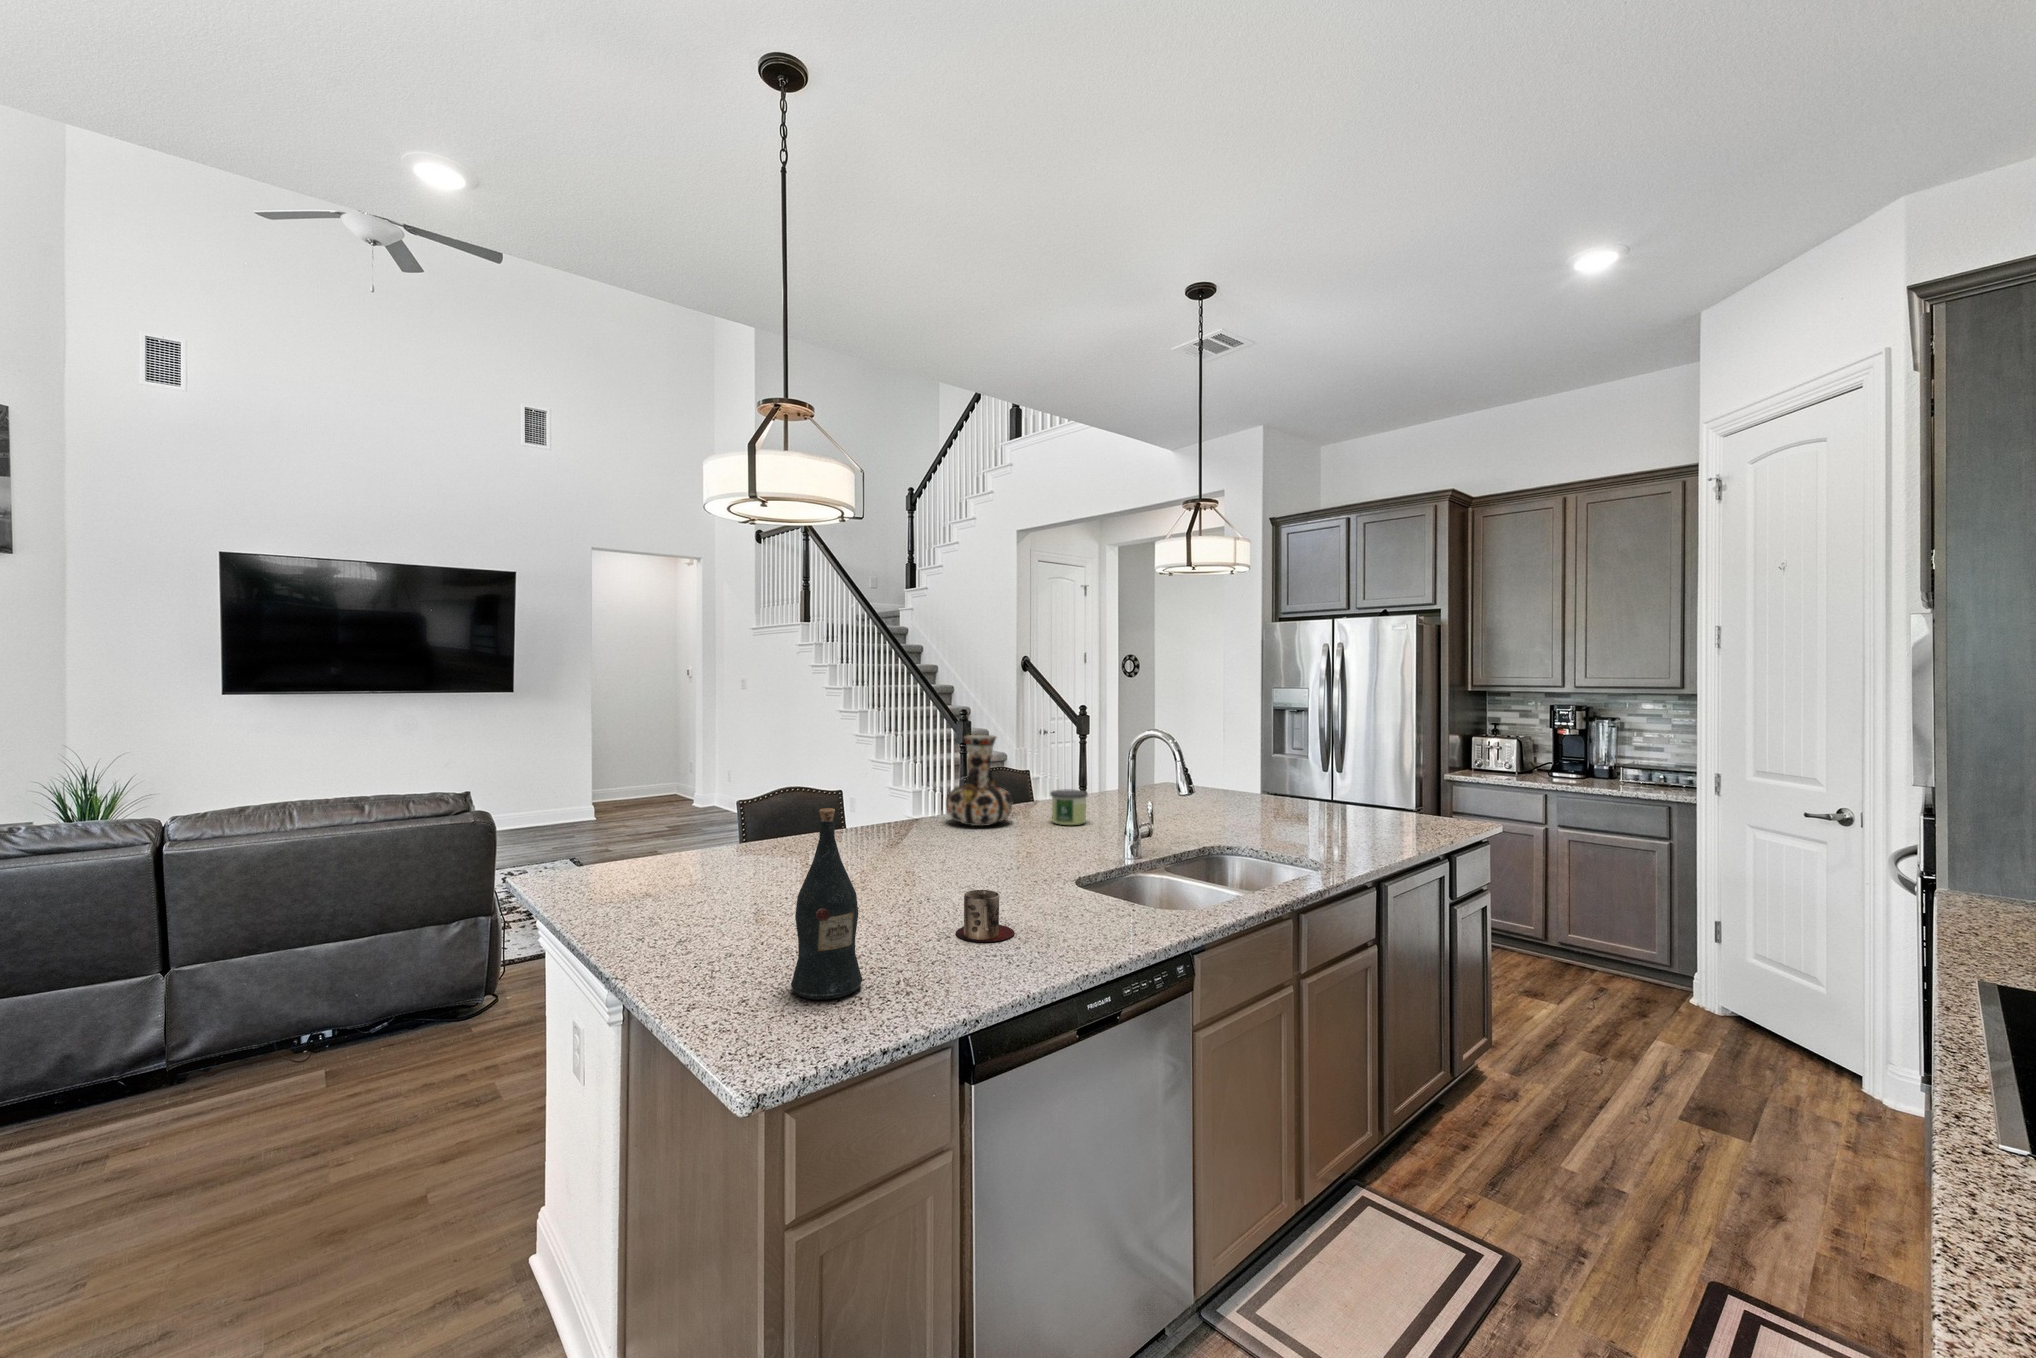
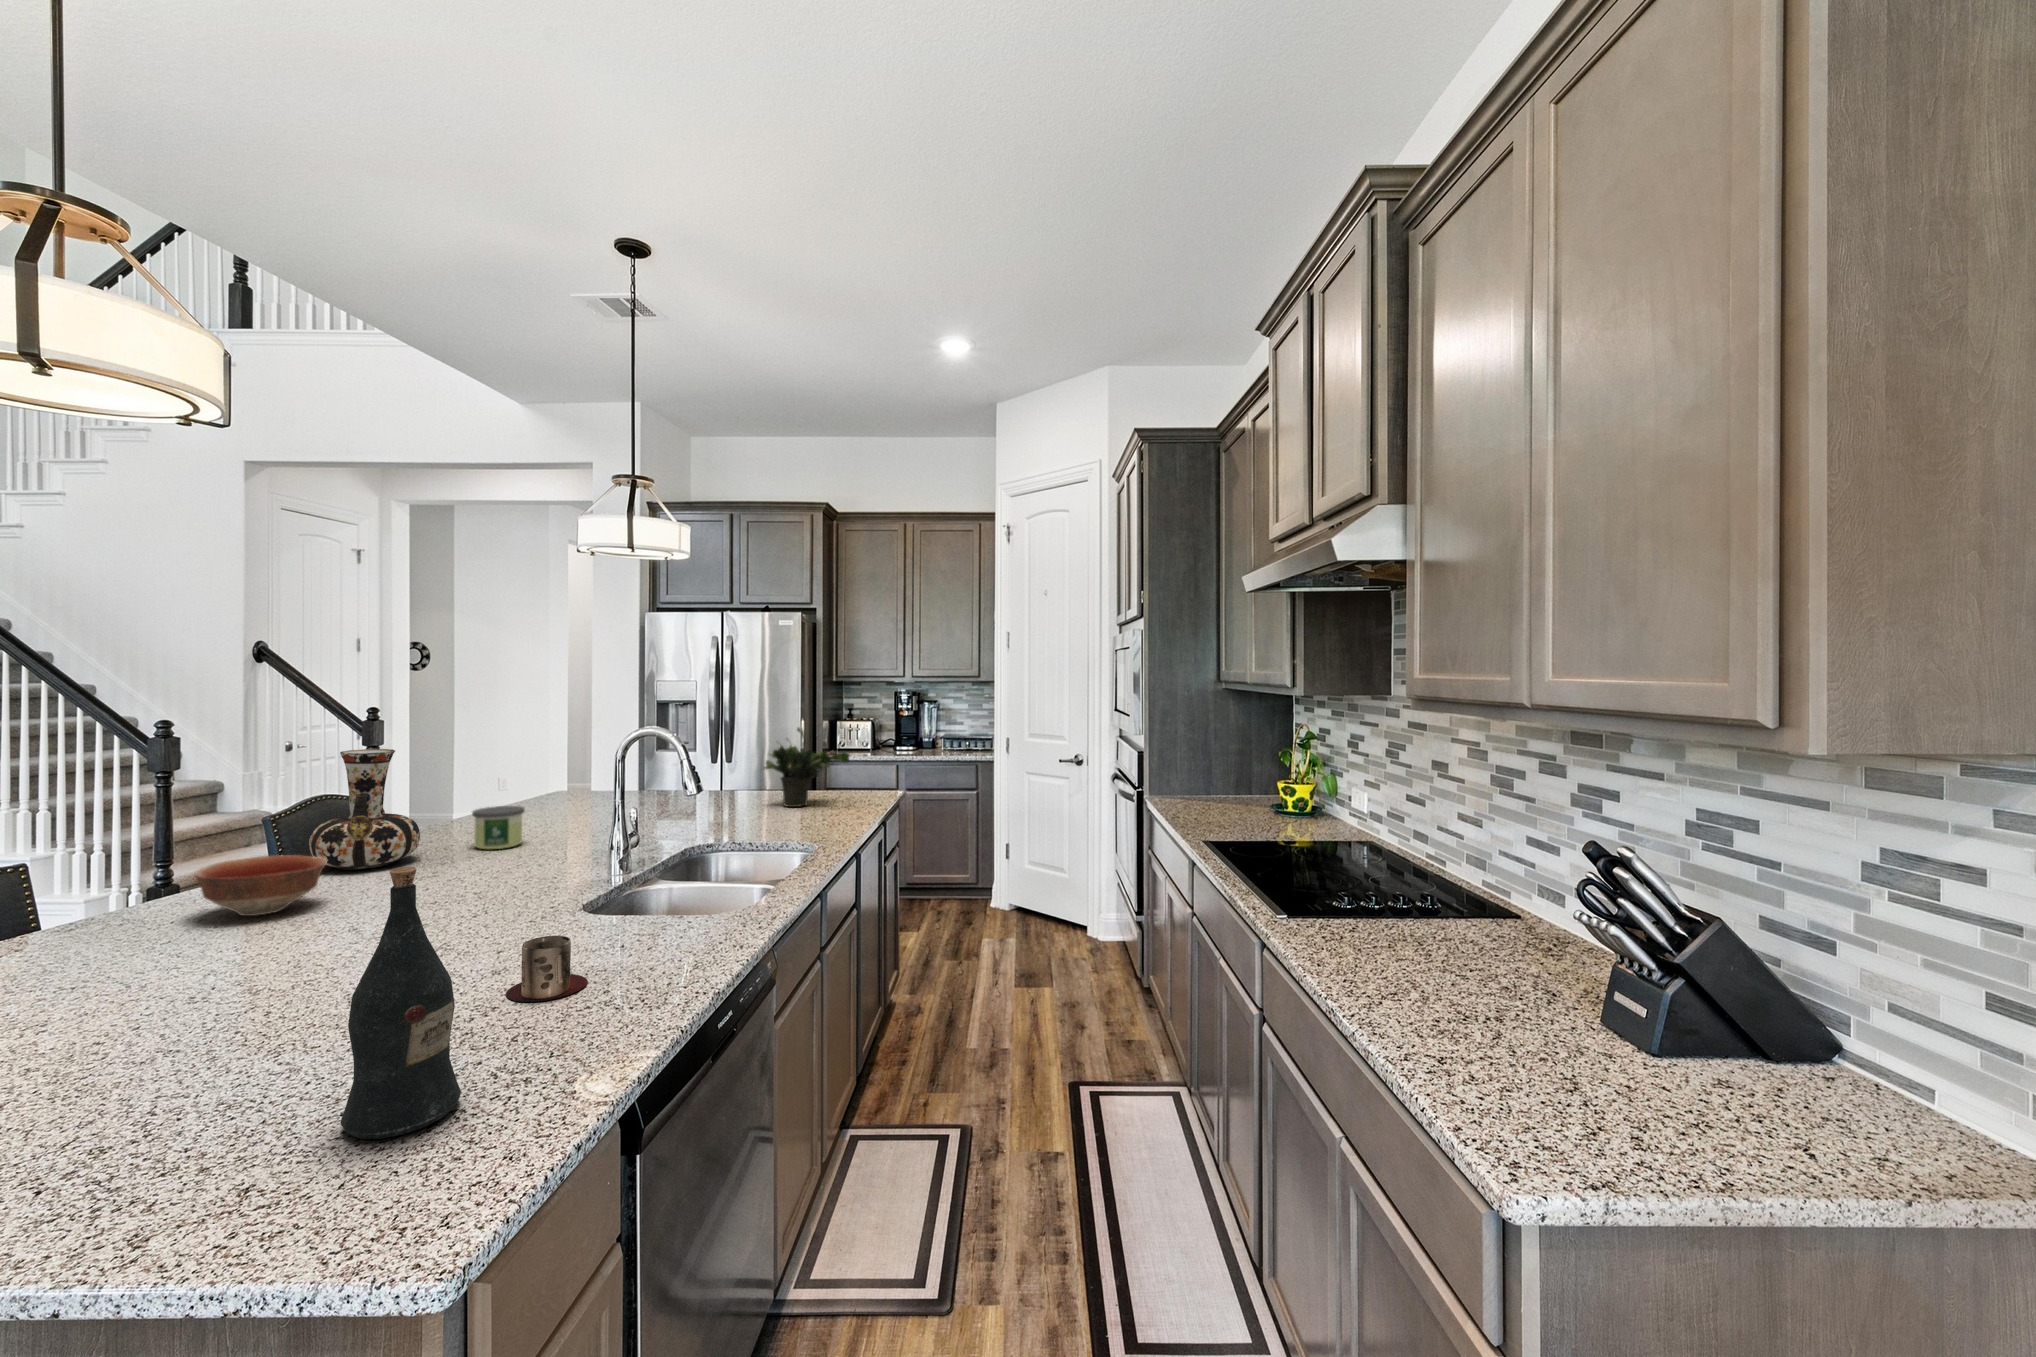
potted plant: none [1313,737,1415,824] -> present [763,728,850,807]
bowl: none [864,805,934,846] -> present [195,855,326,916]

